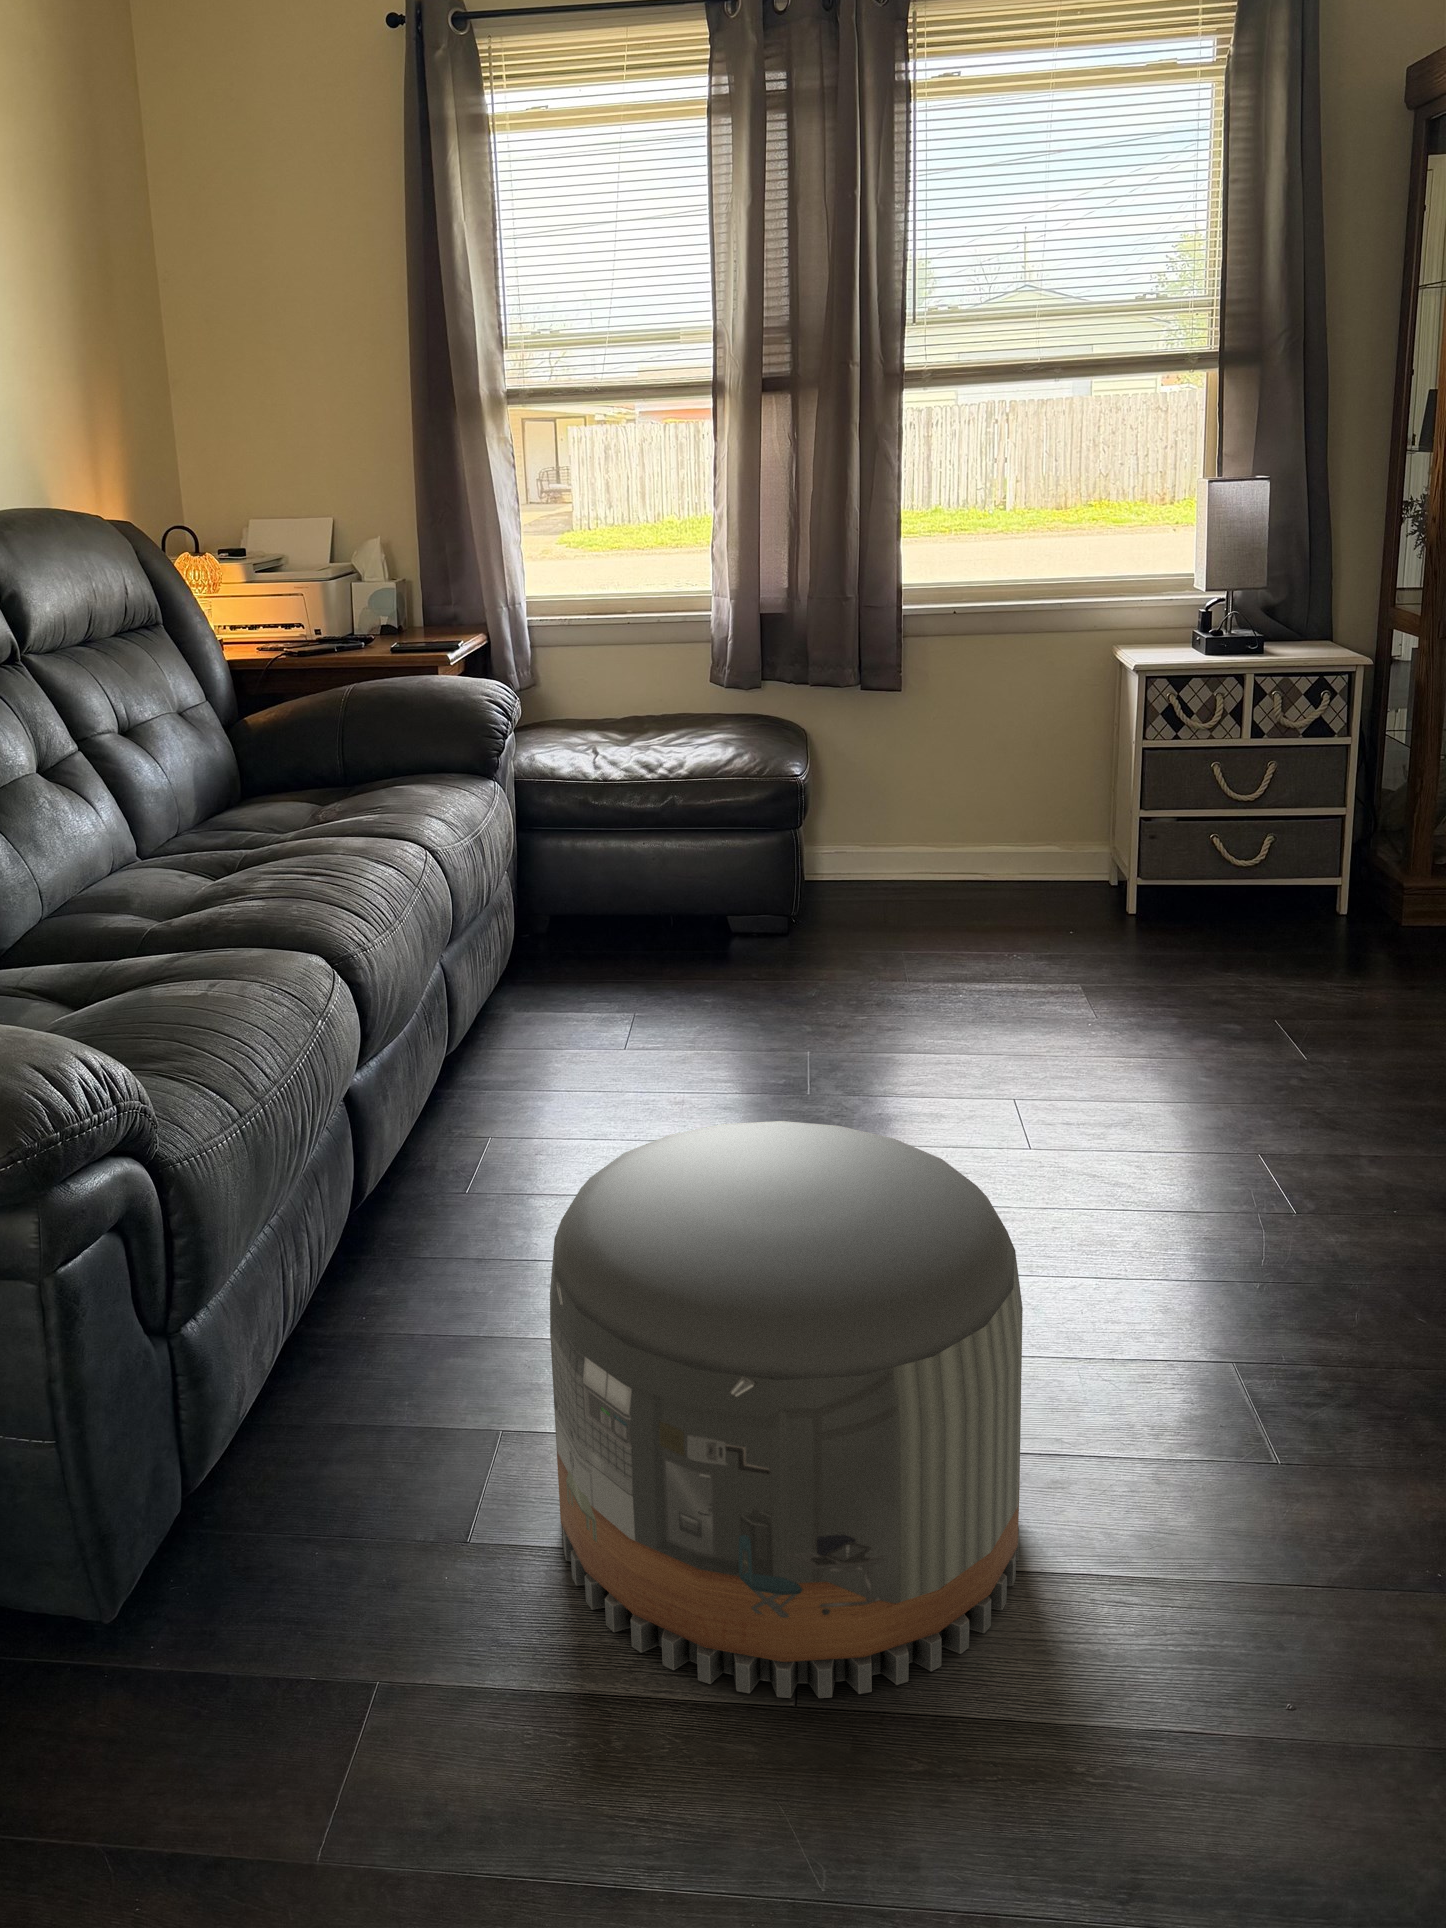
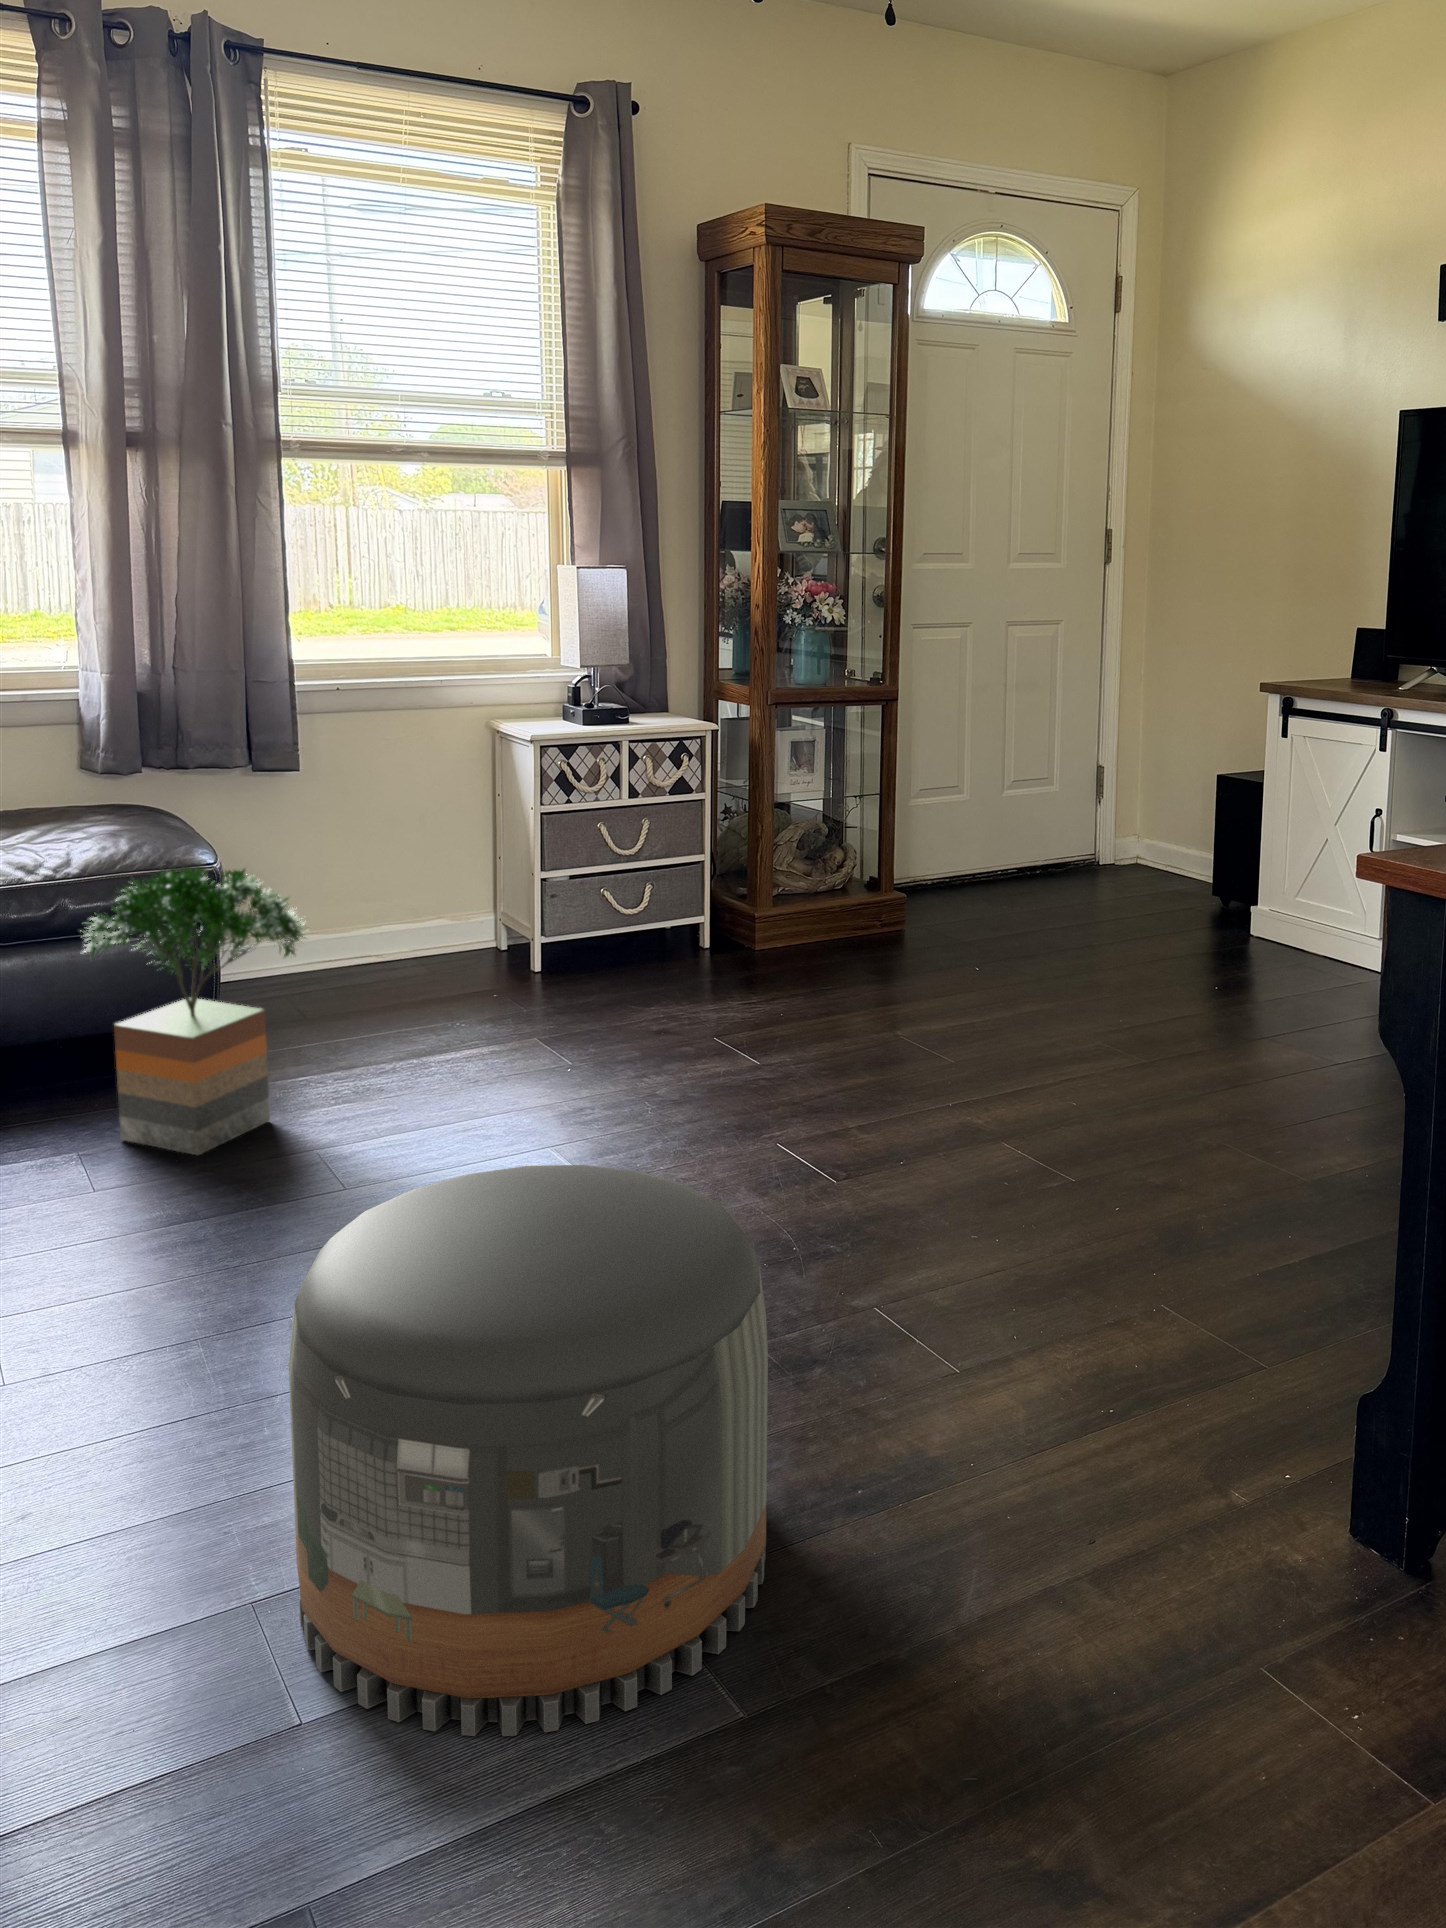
potted tree: none [650,776,842,1040] -> present [83,866,306,1156]

